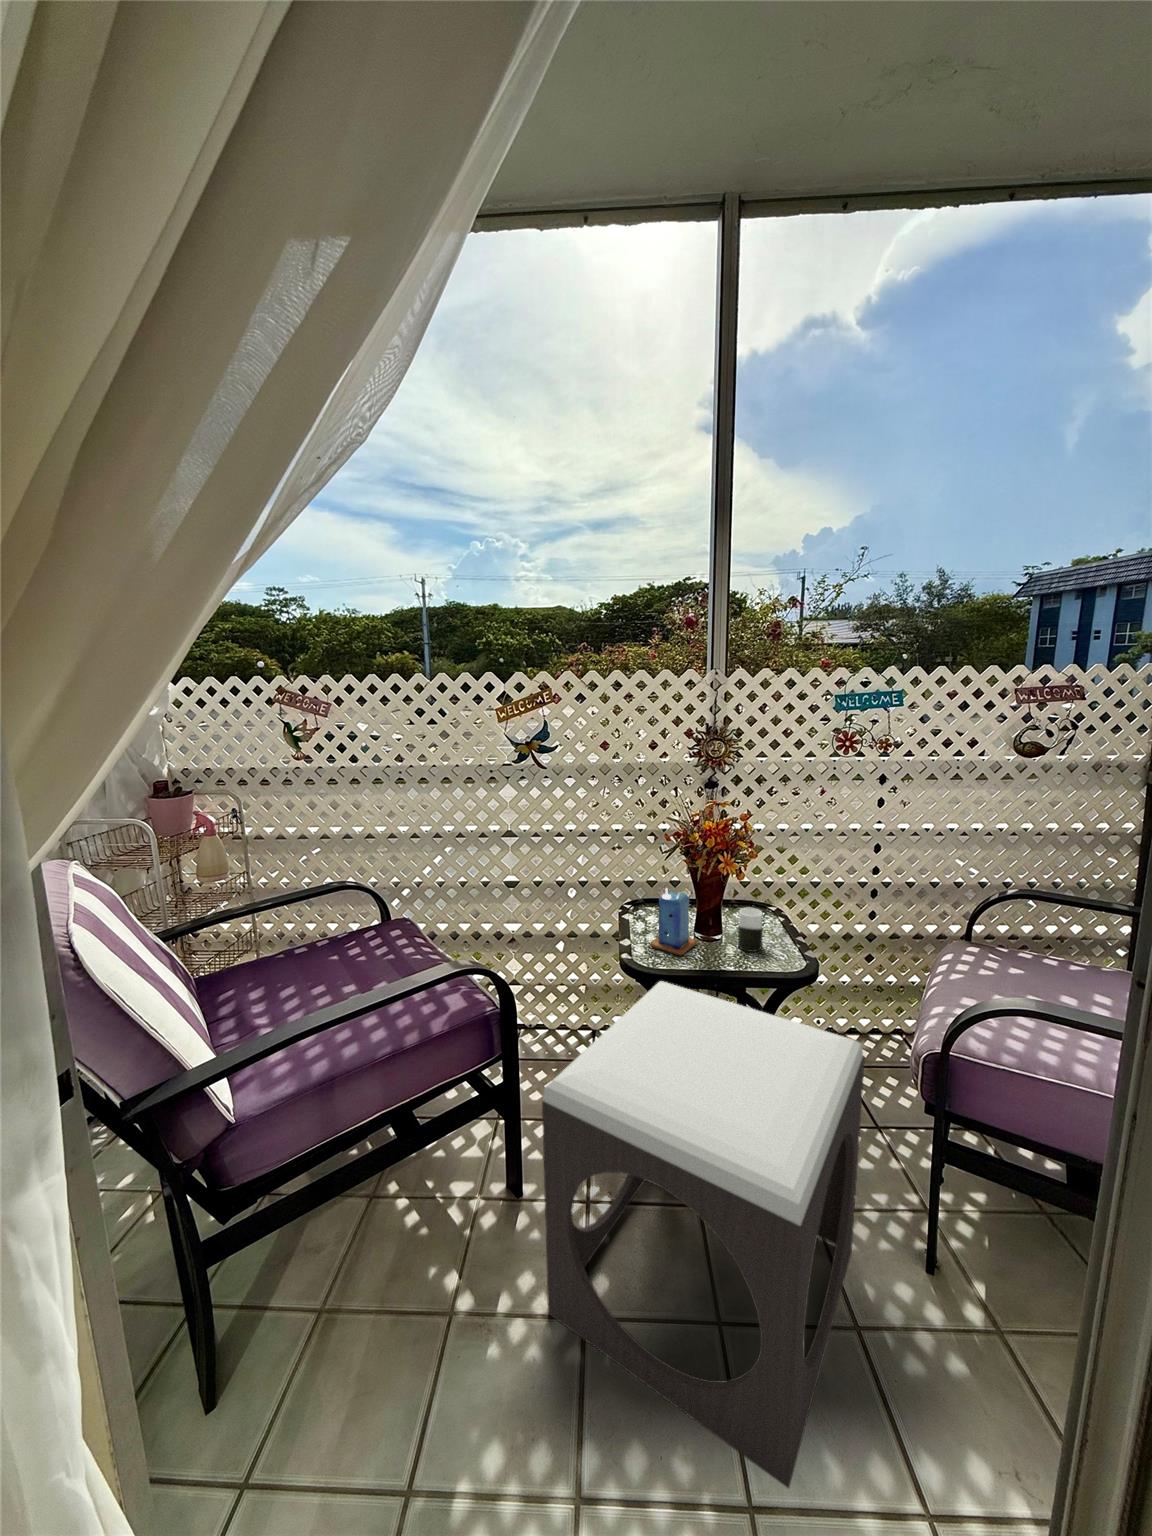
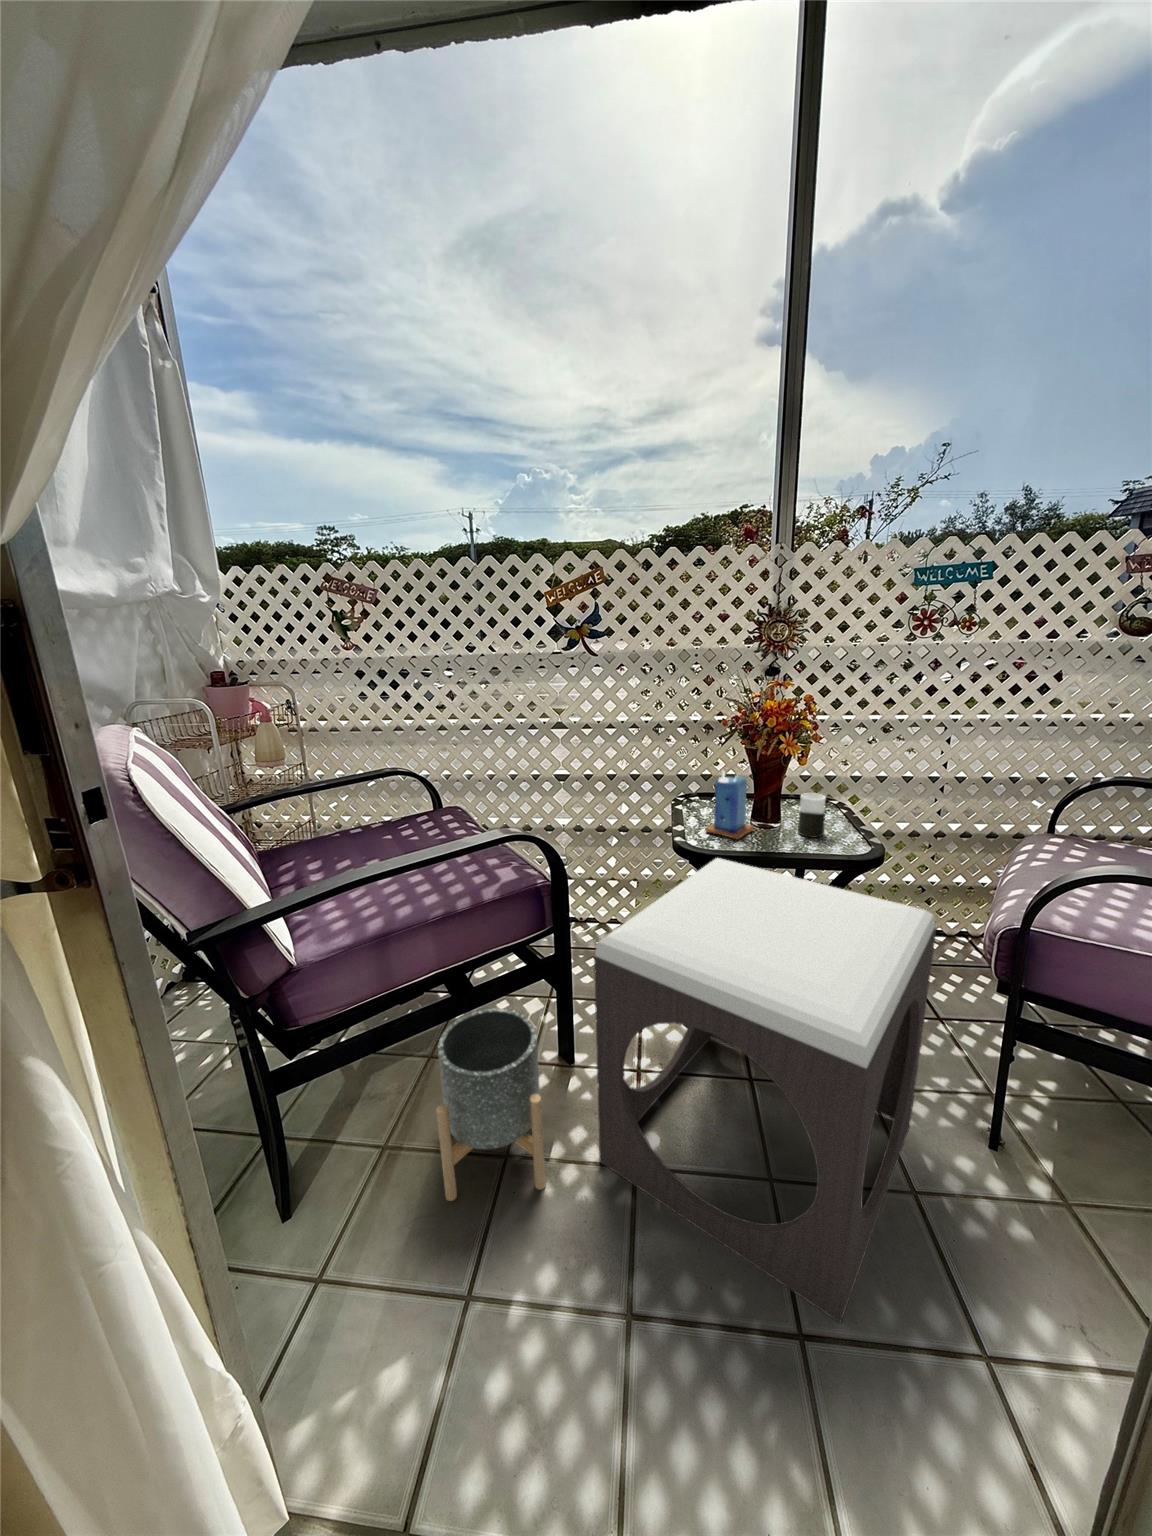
planter: none [379,1151,493,1373] -> present [436,1008,546,1201]

